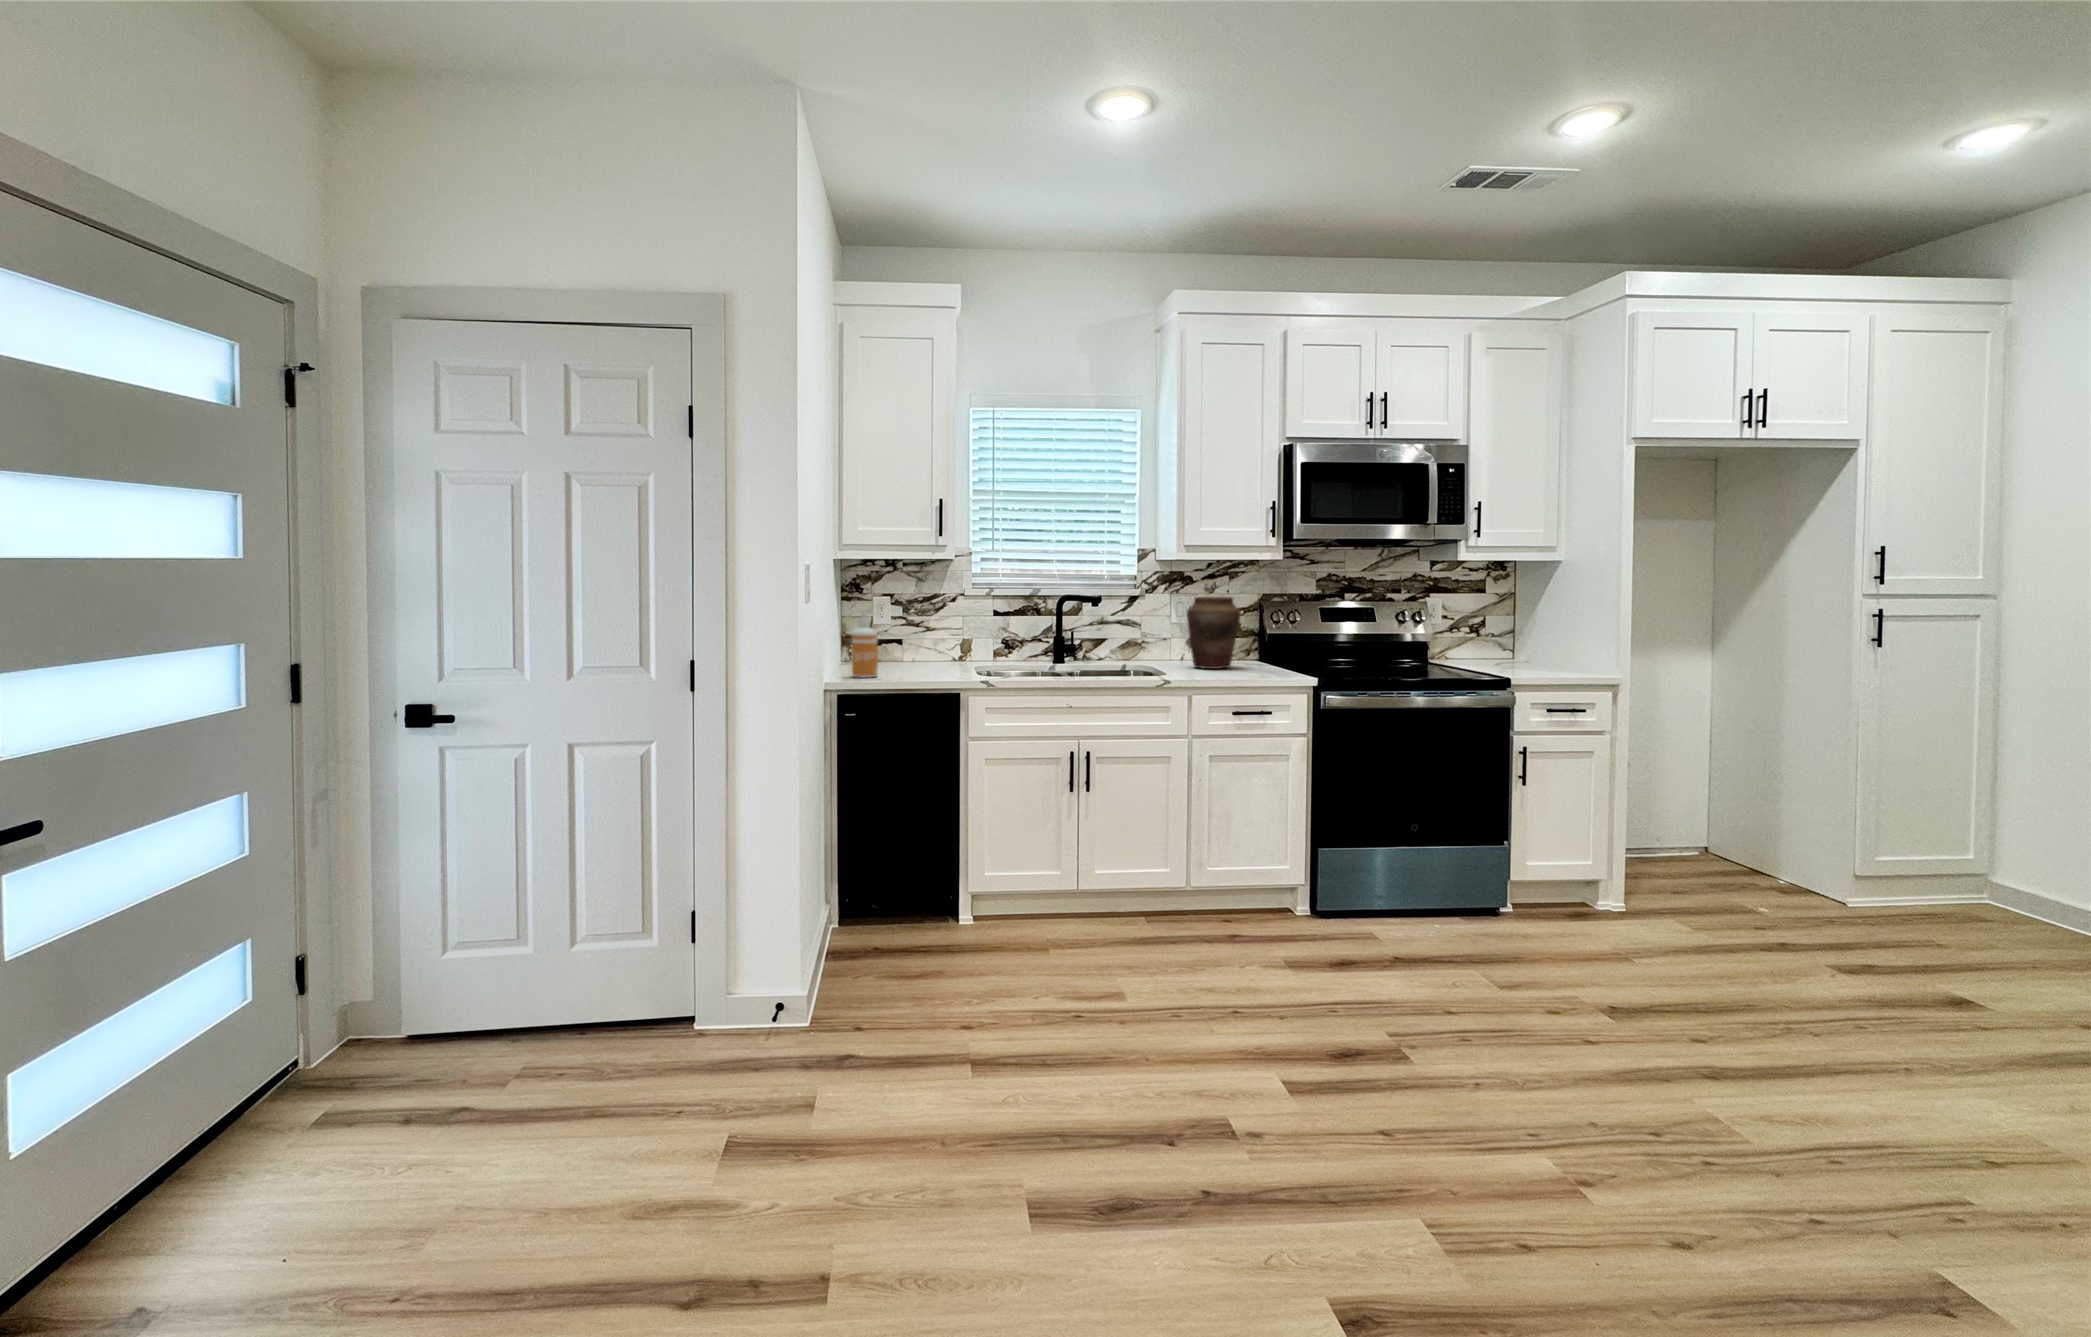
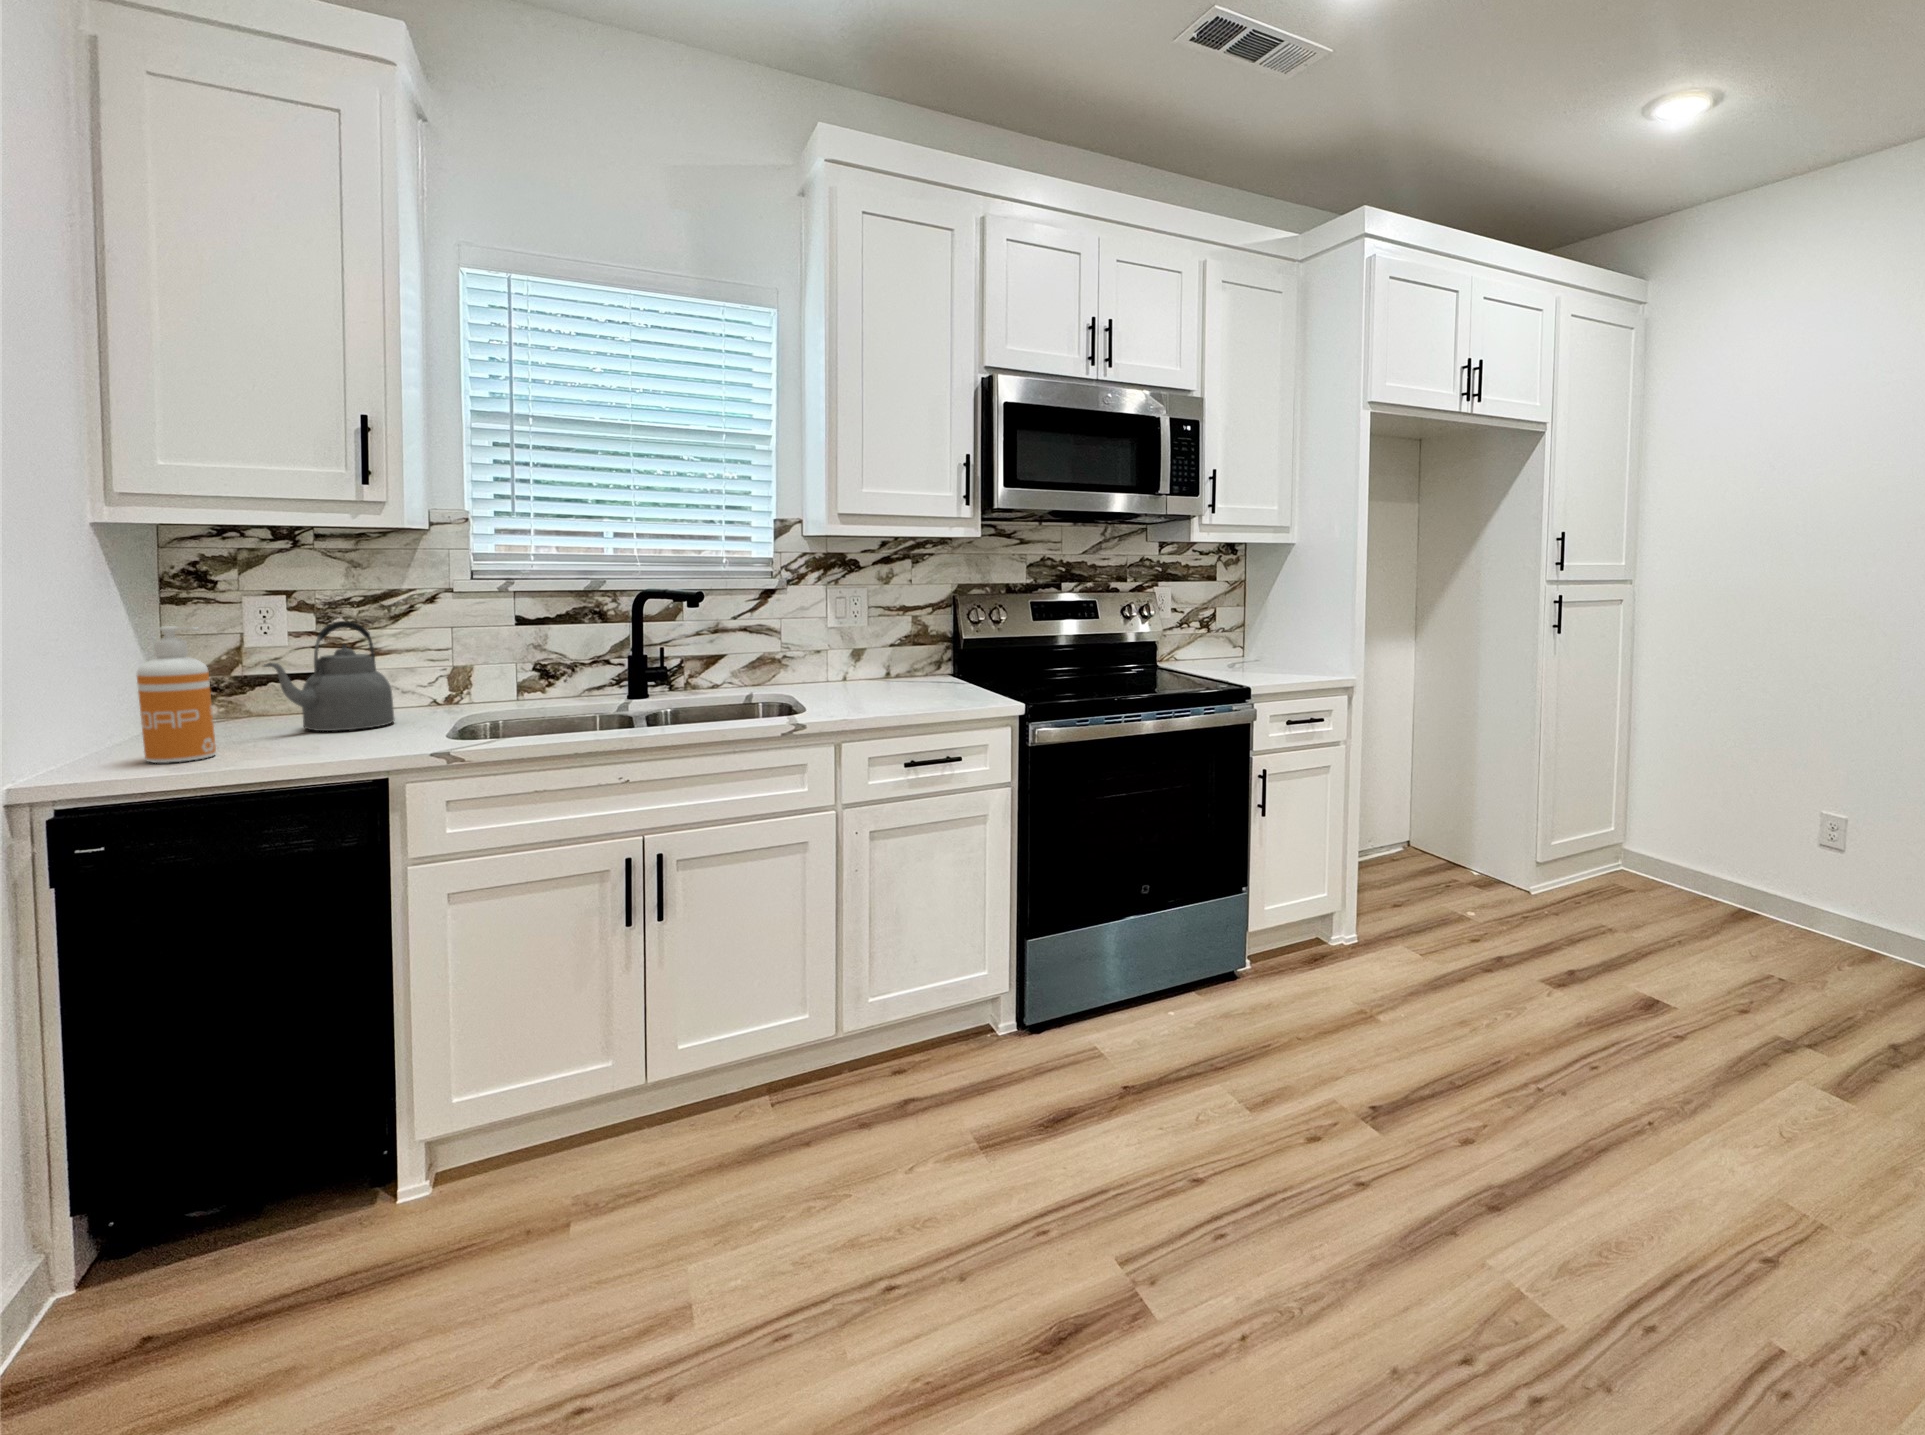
vase: present [1187,597,1240,669] -> none [841,589,923,700]
kettle: none [890,613,940,670] -> present [264,621,394,731]

